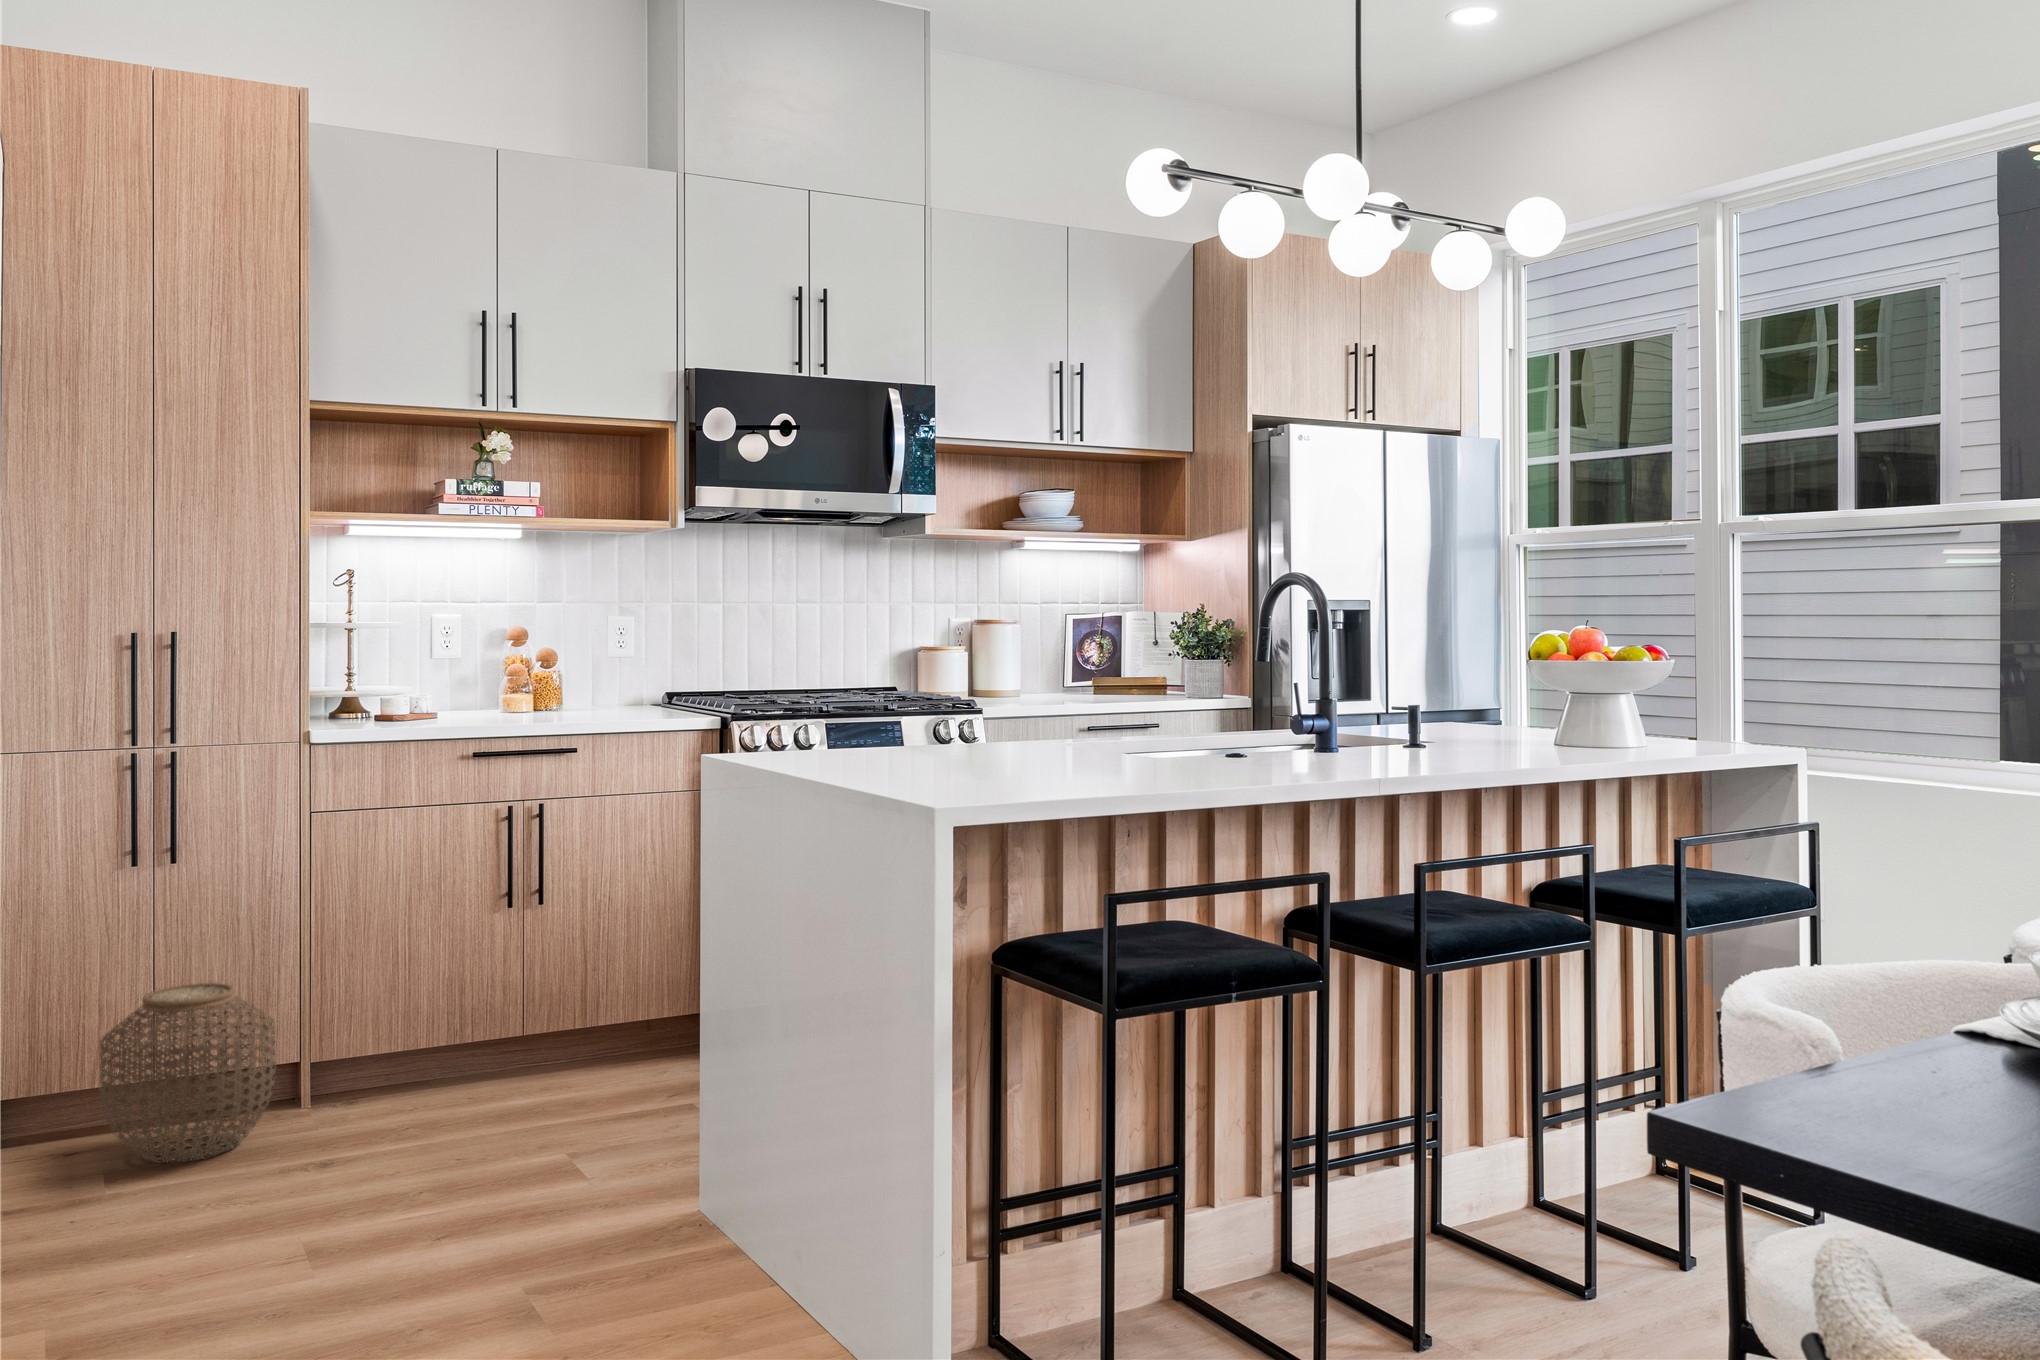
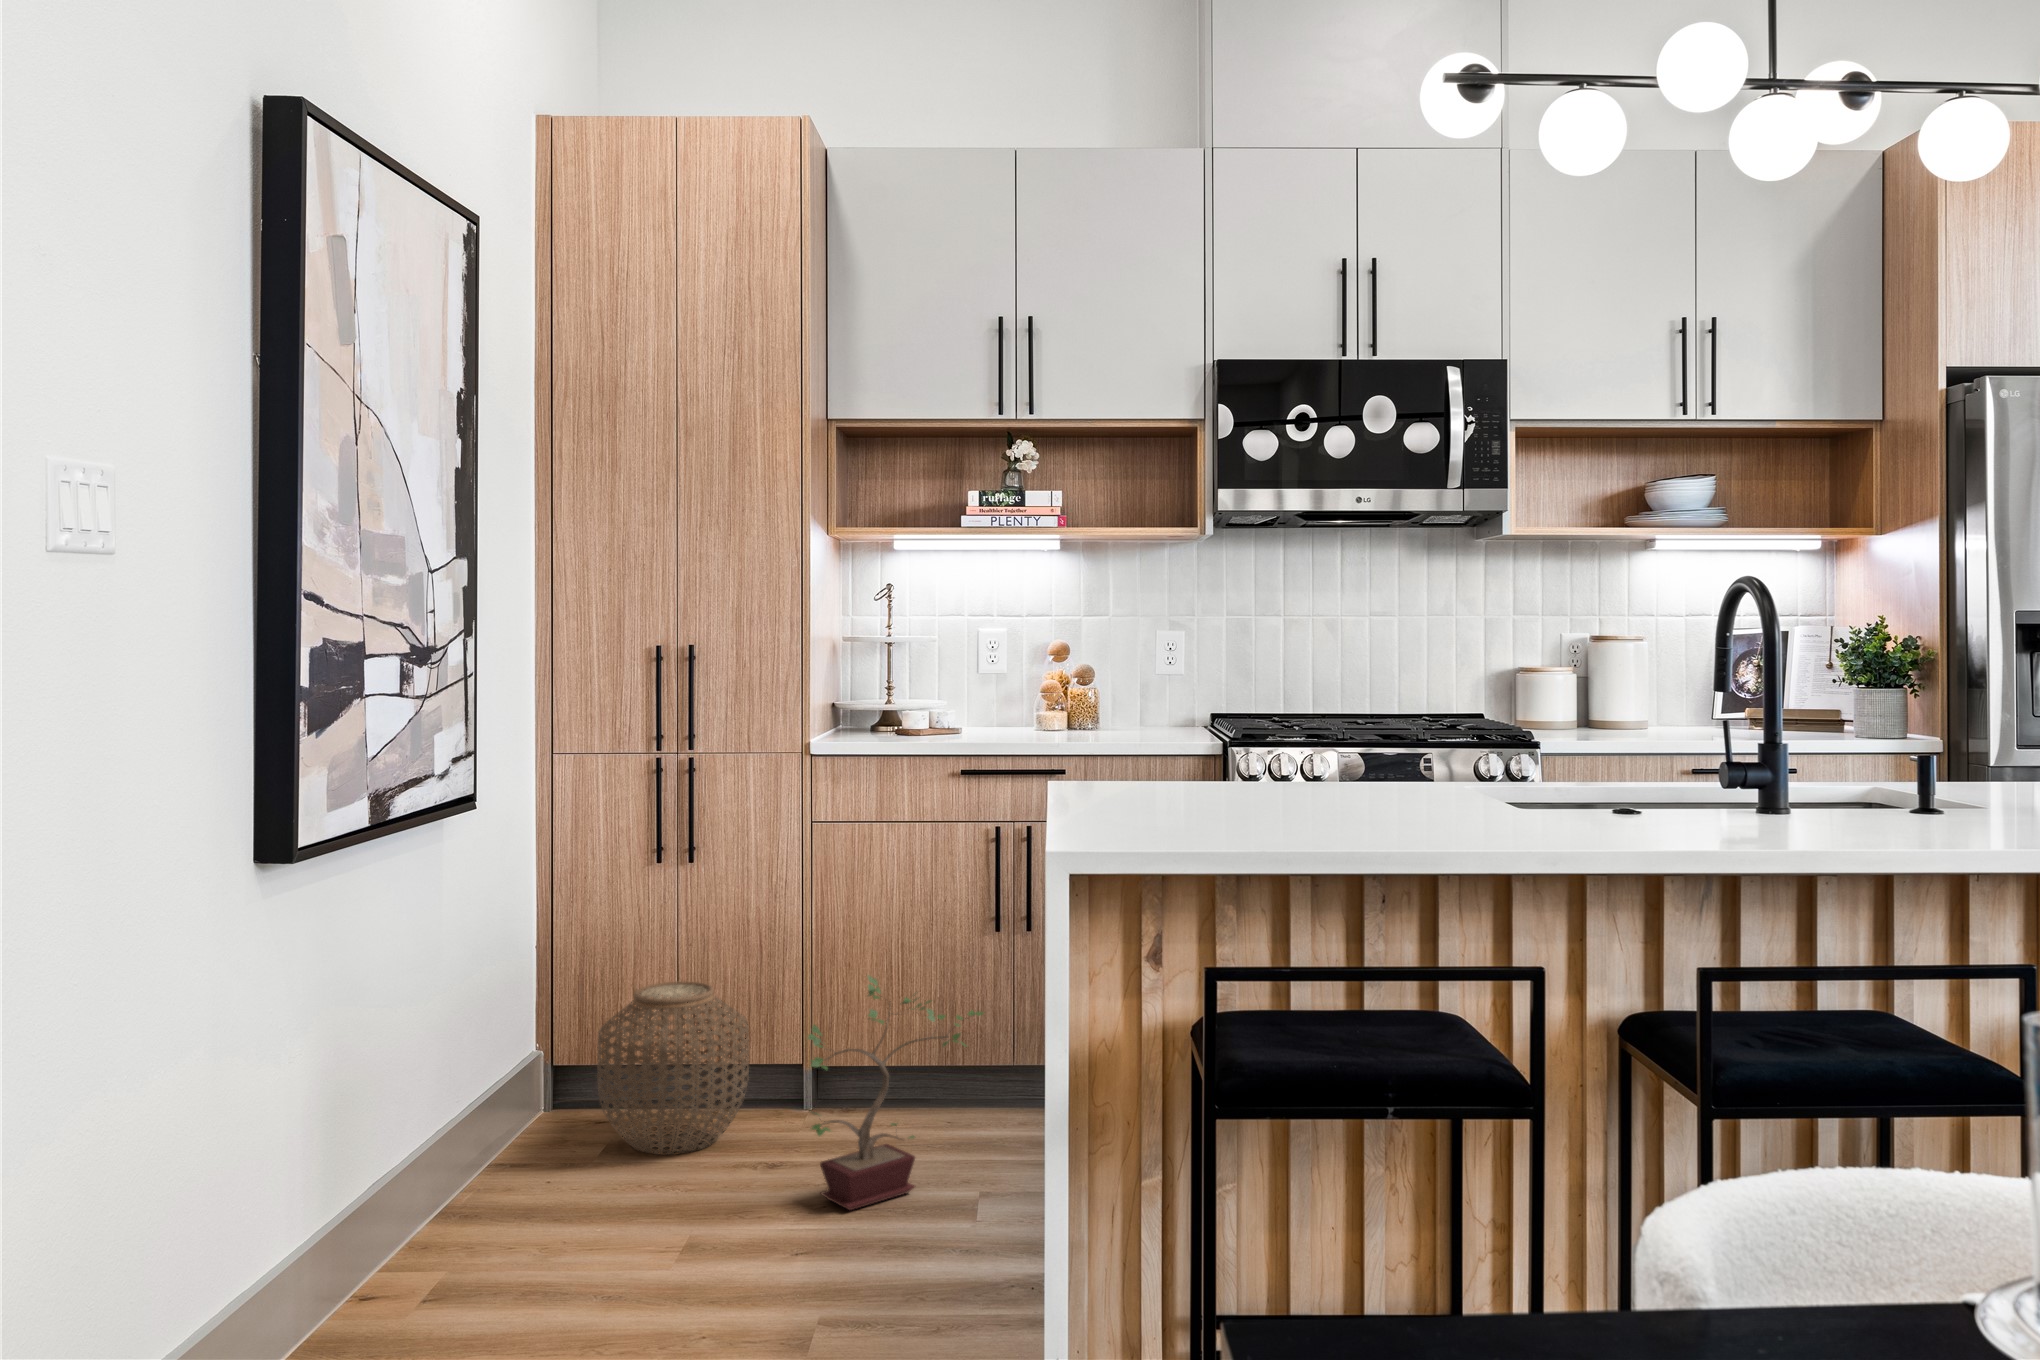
potted plant: none [408,943,555,1164] -> present [808,976,983,1210]

